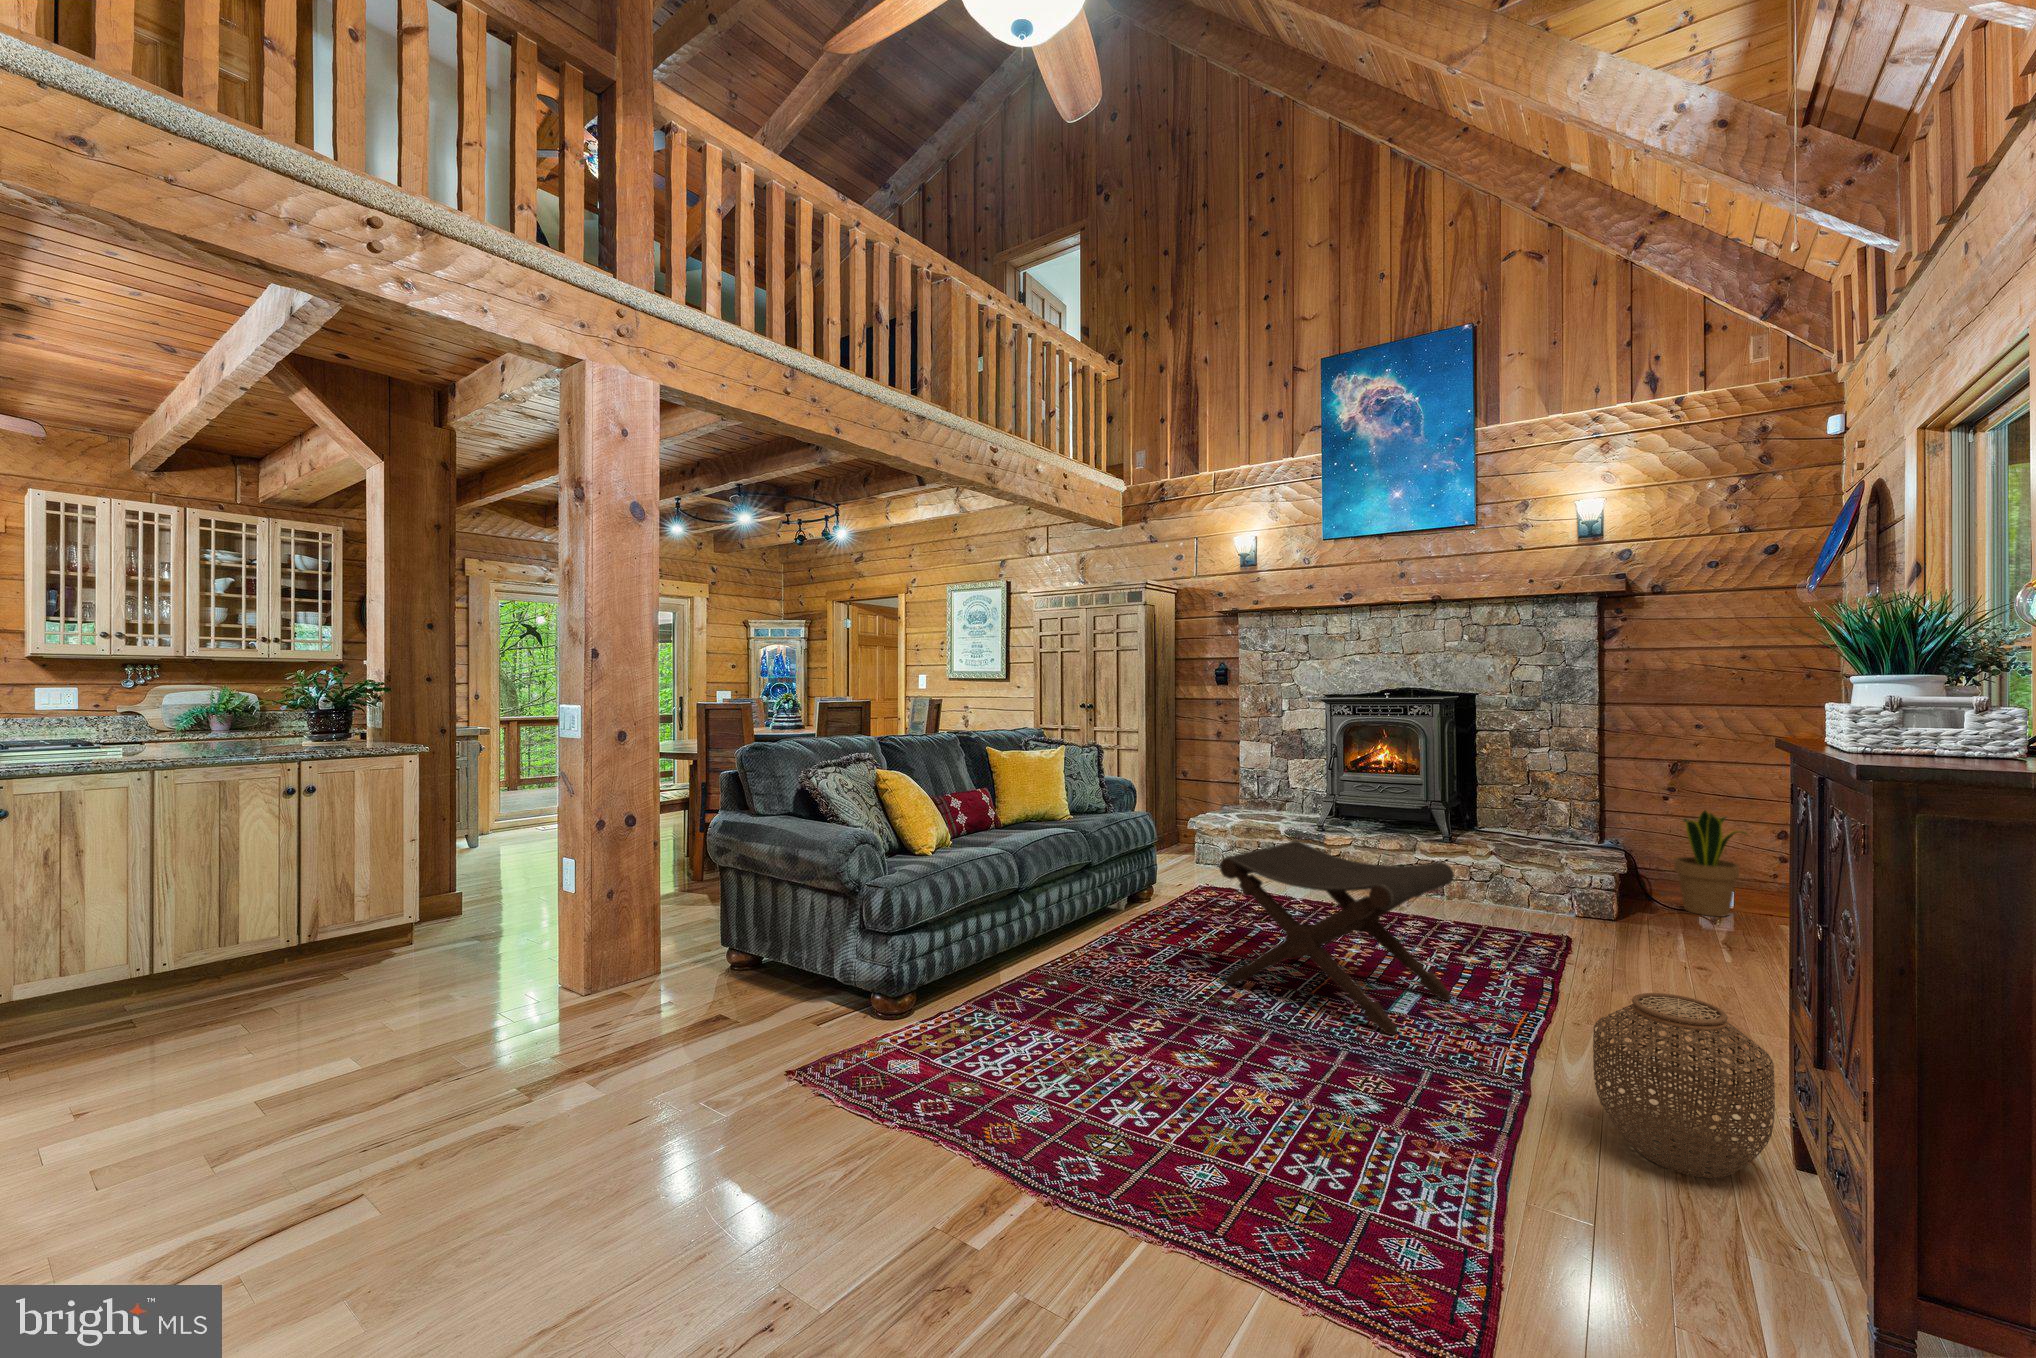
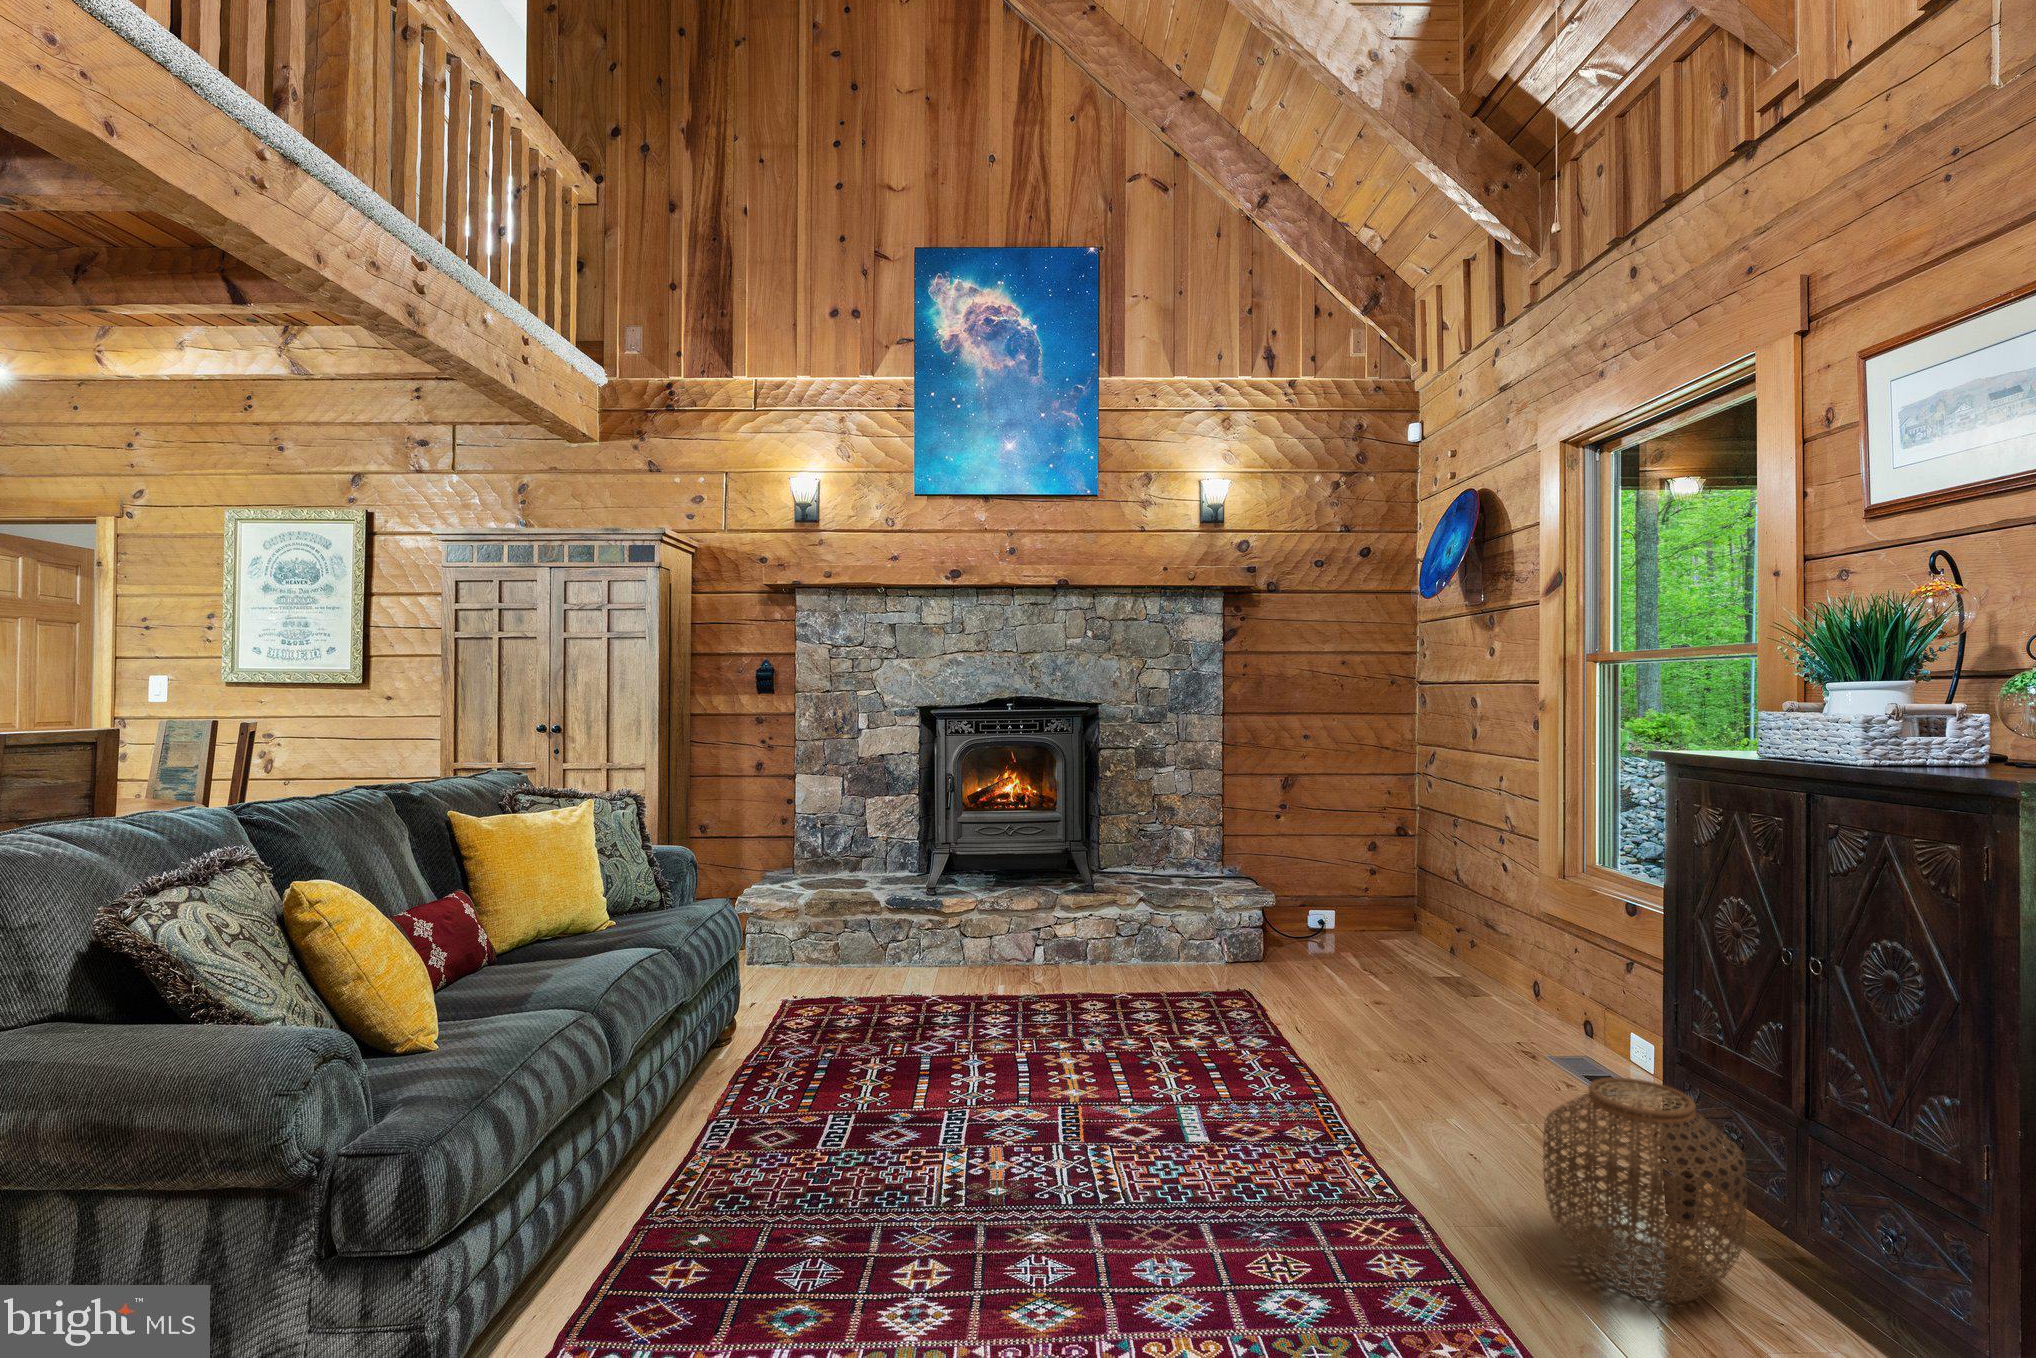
potted plant: present [1674,811,1746,917] -> none [1293,828,1359,942]
footstool: present [1220,841,1454,1035] -> none [963,921,1244,1192]

